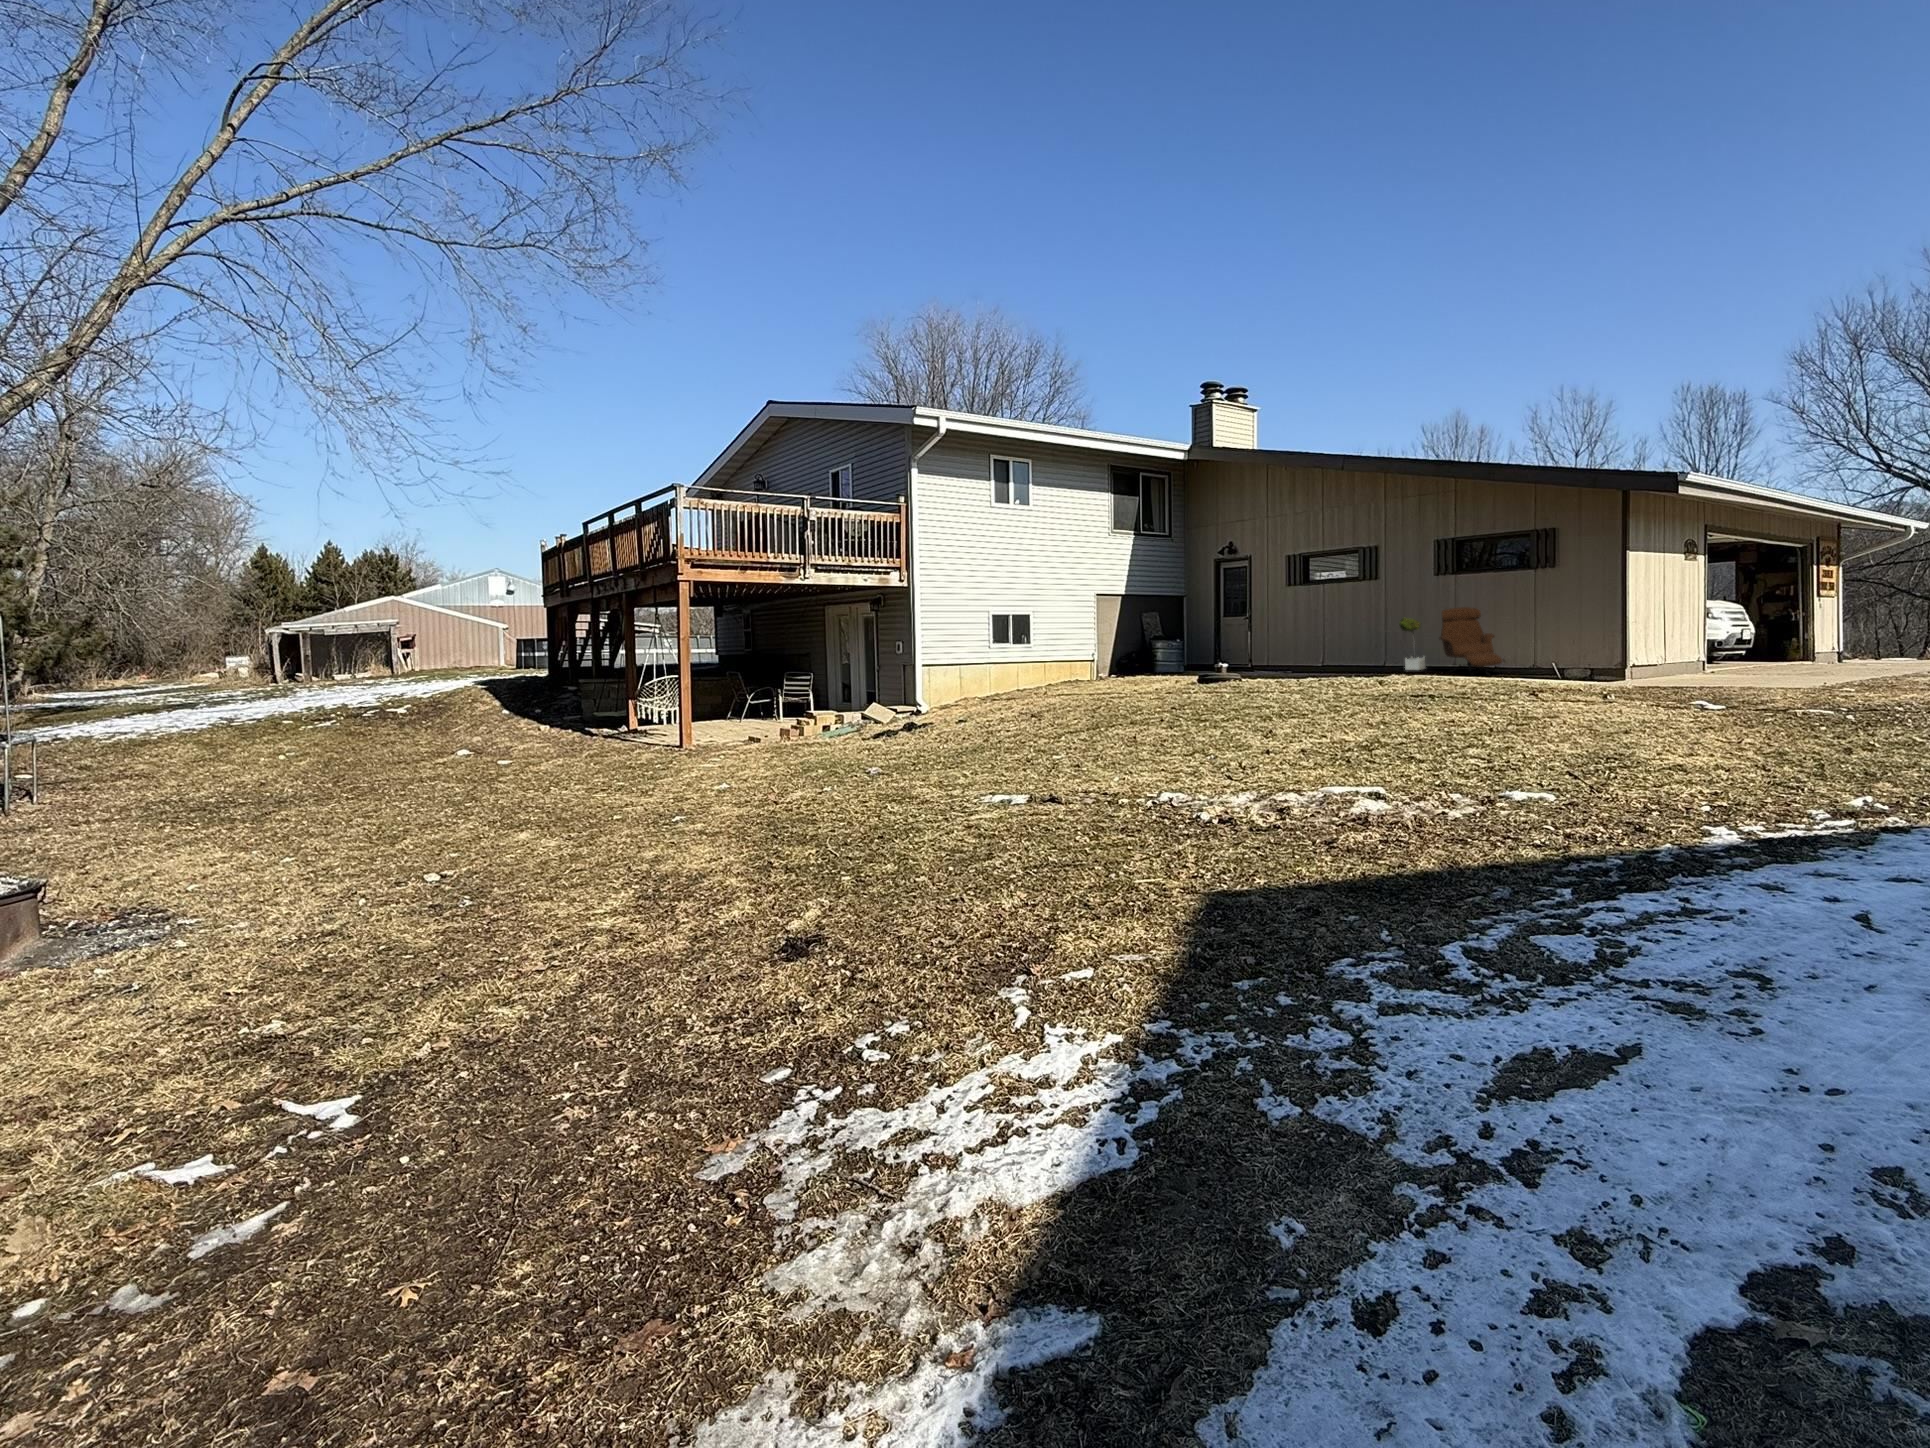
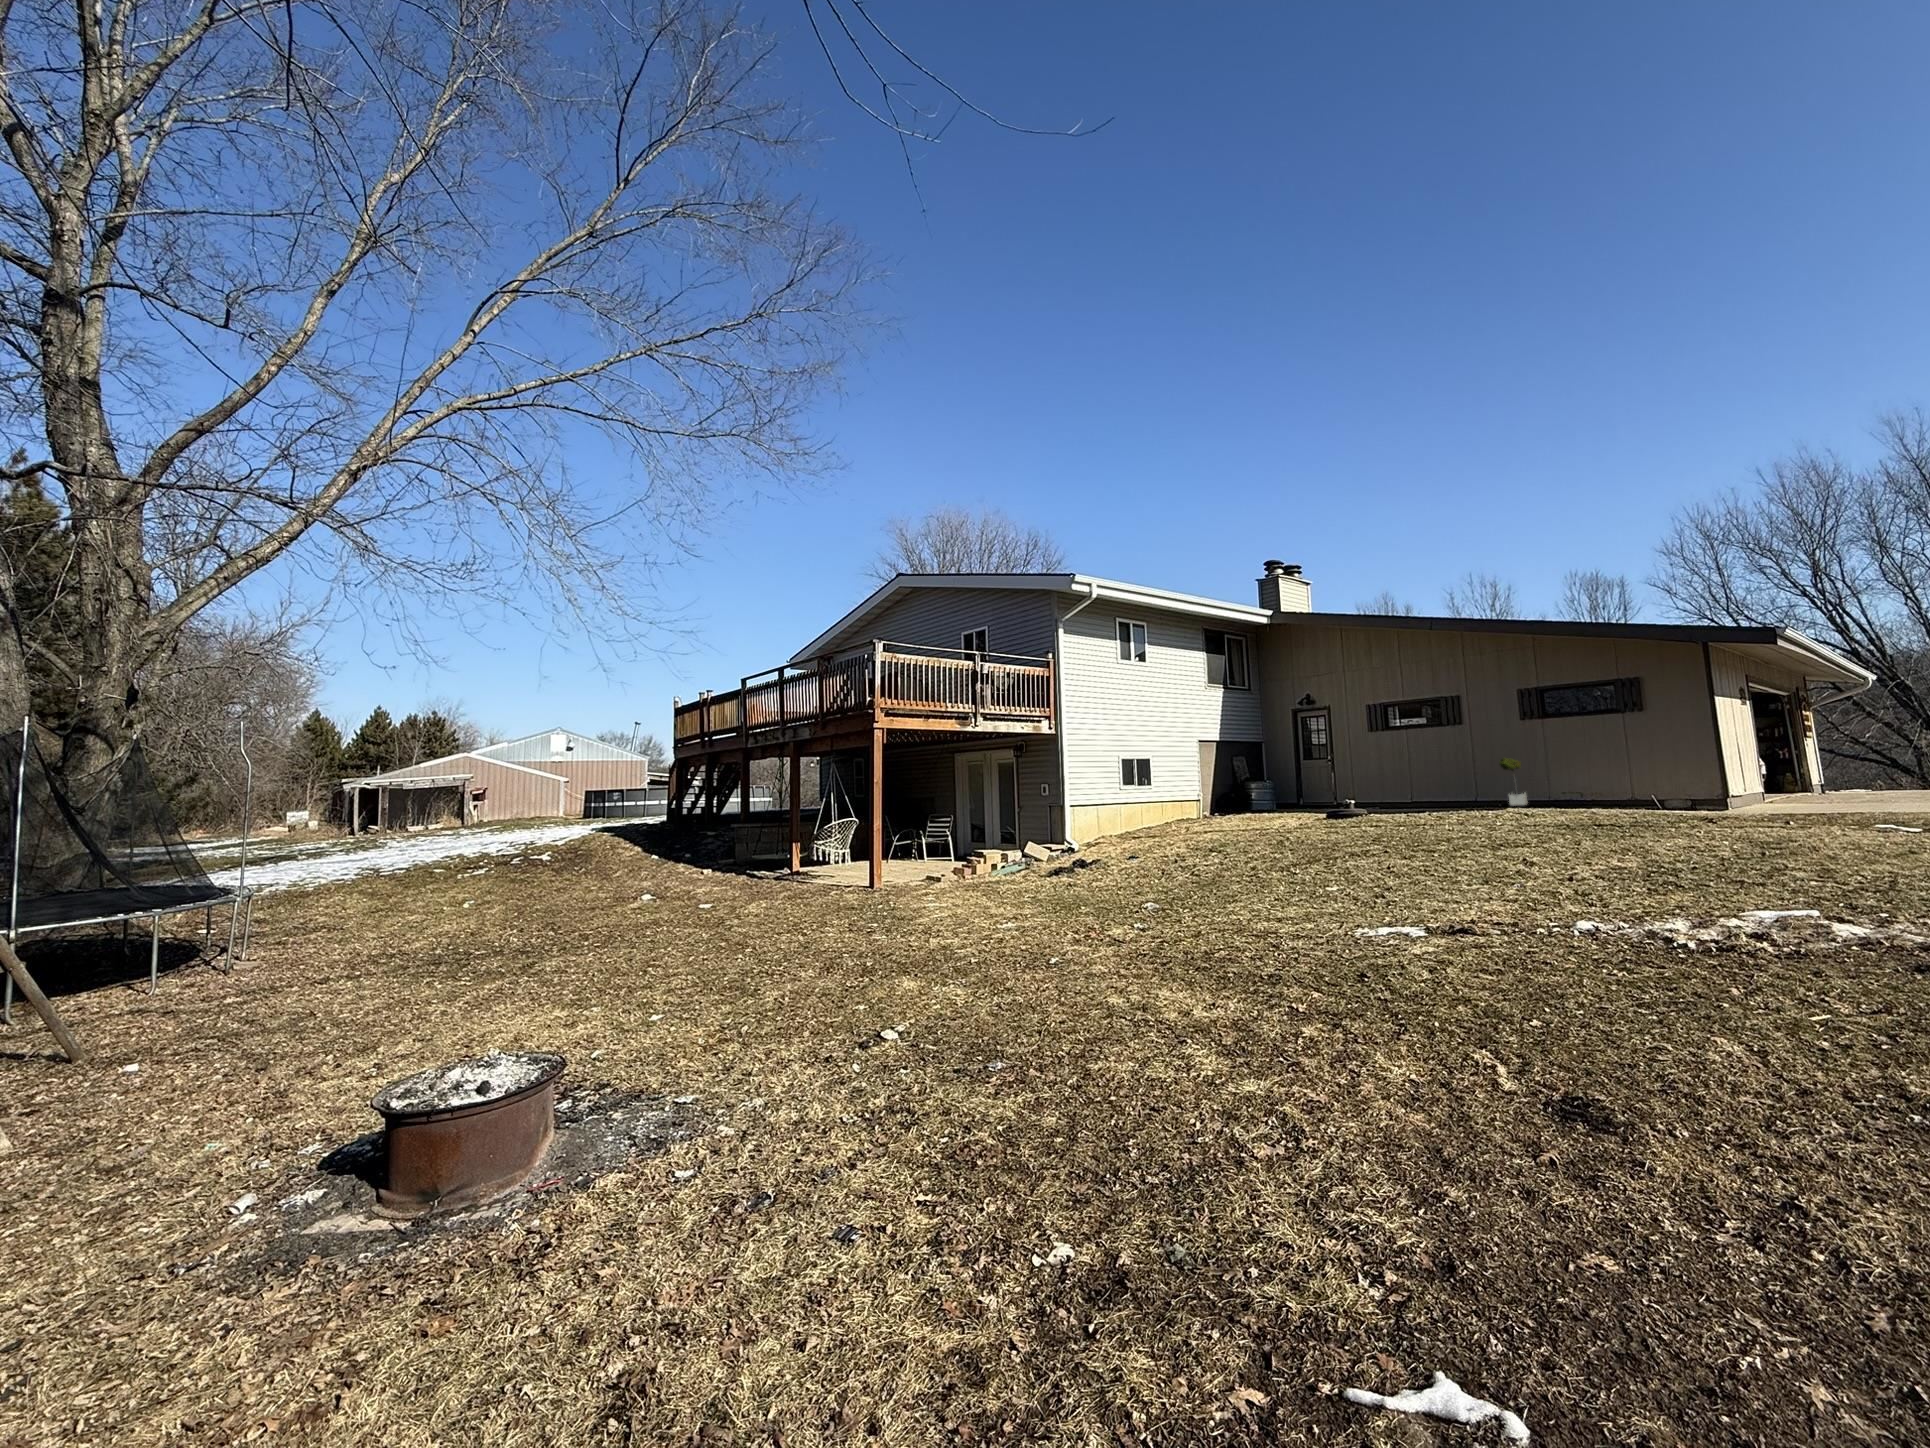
lounge chair: present [1439,607,1503,674] -> none [1543,748,1618,809]

